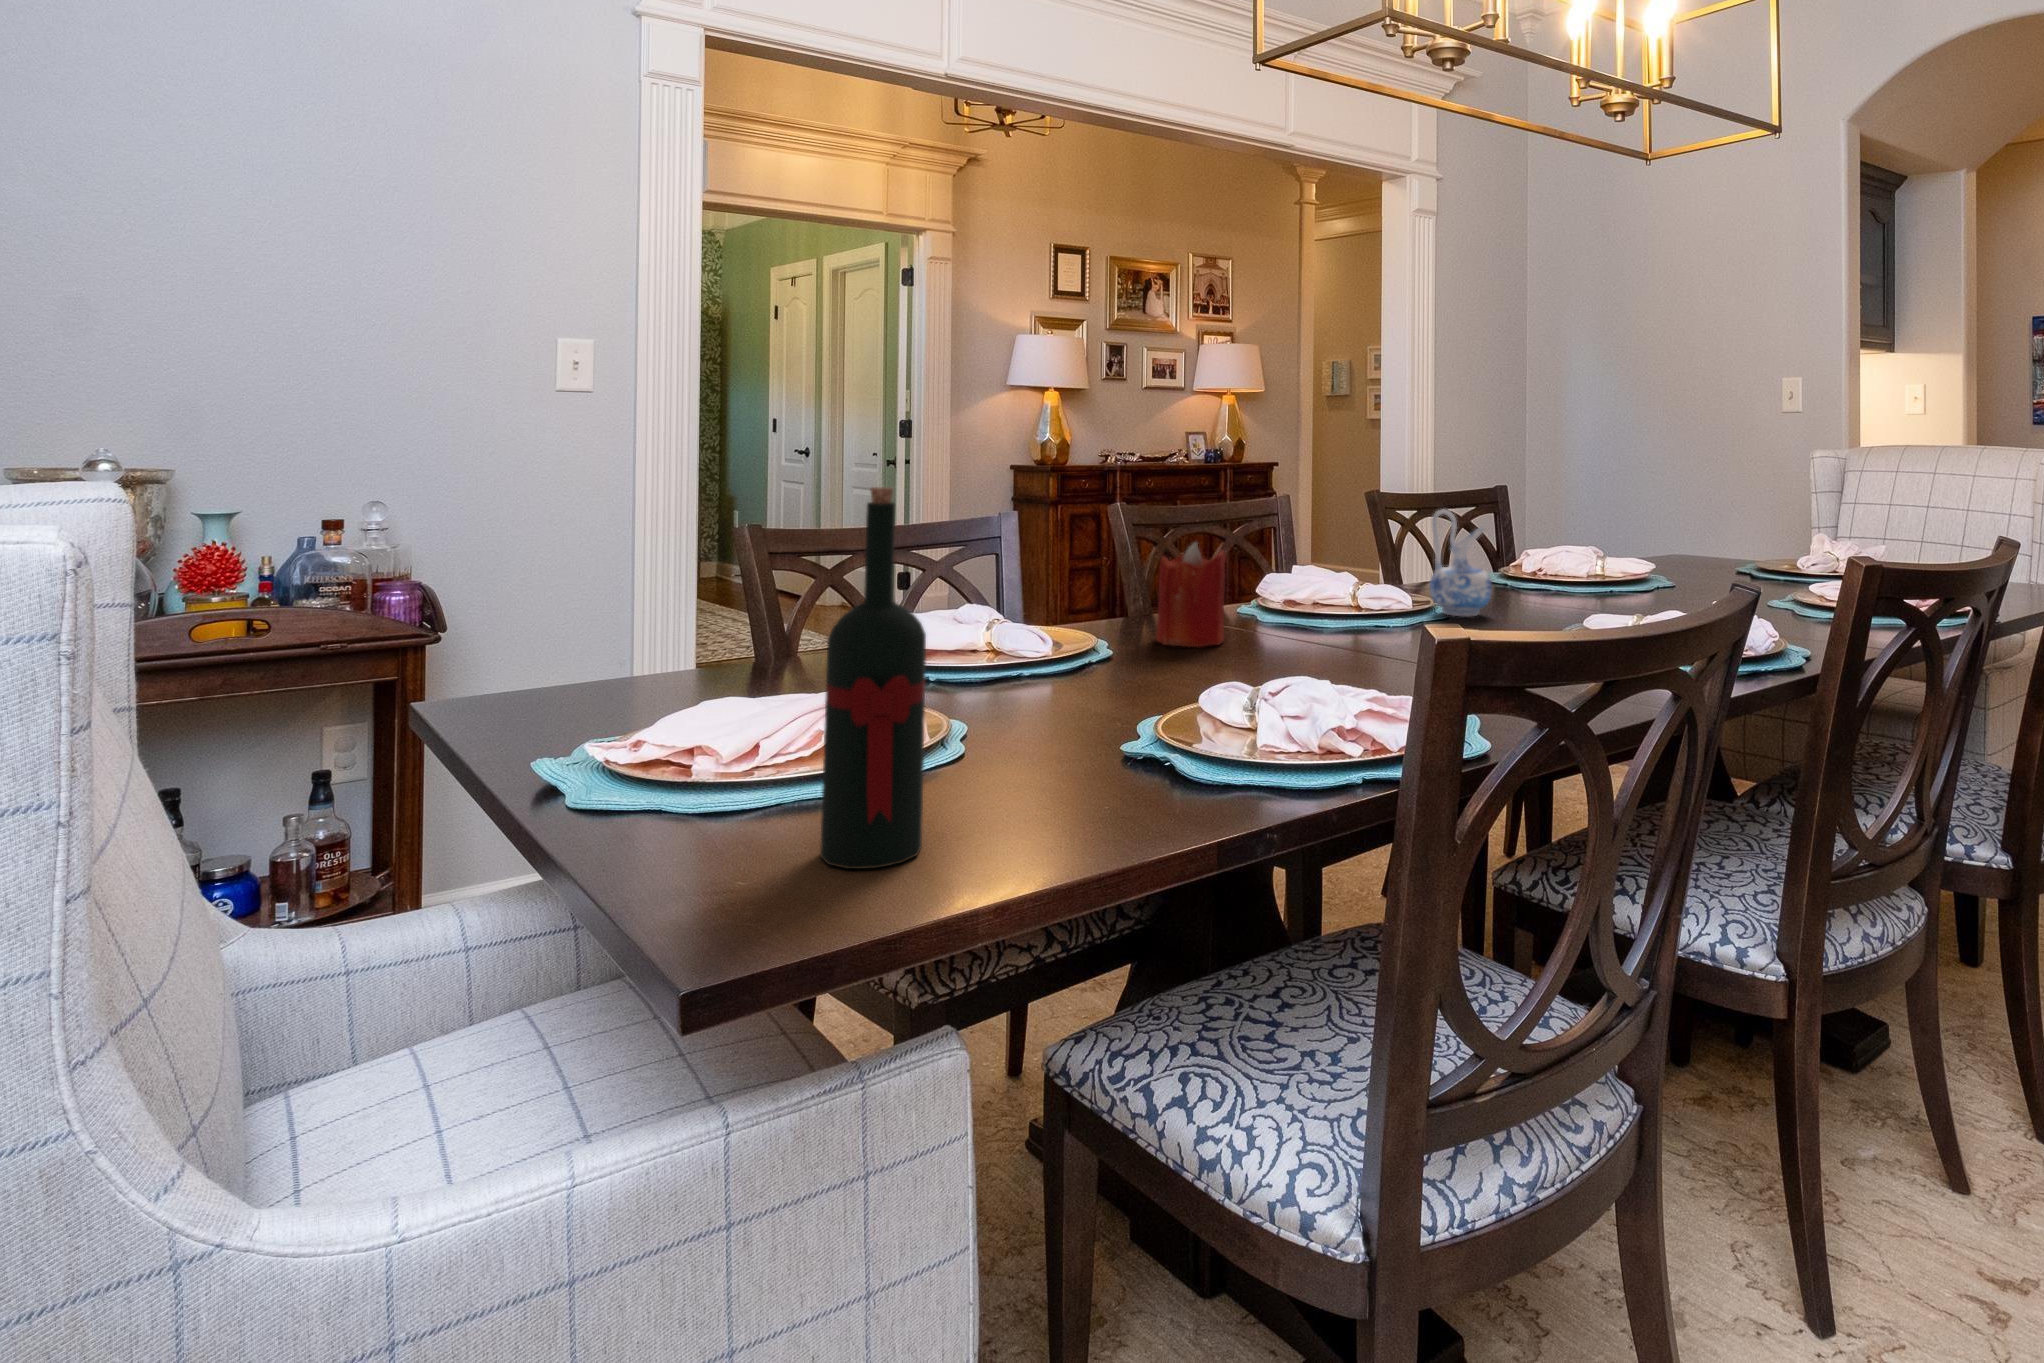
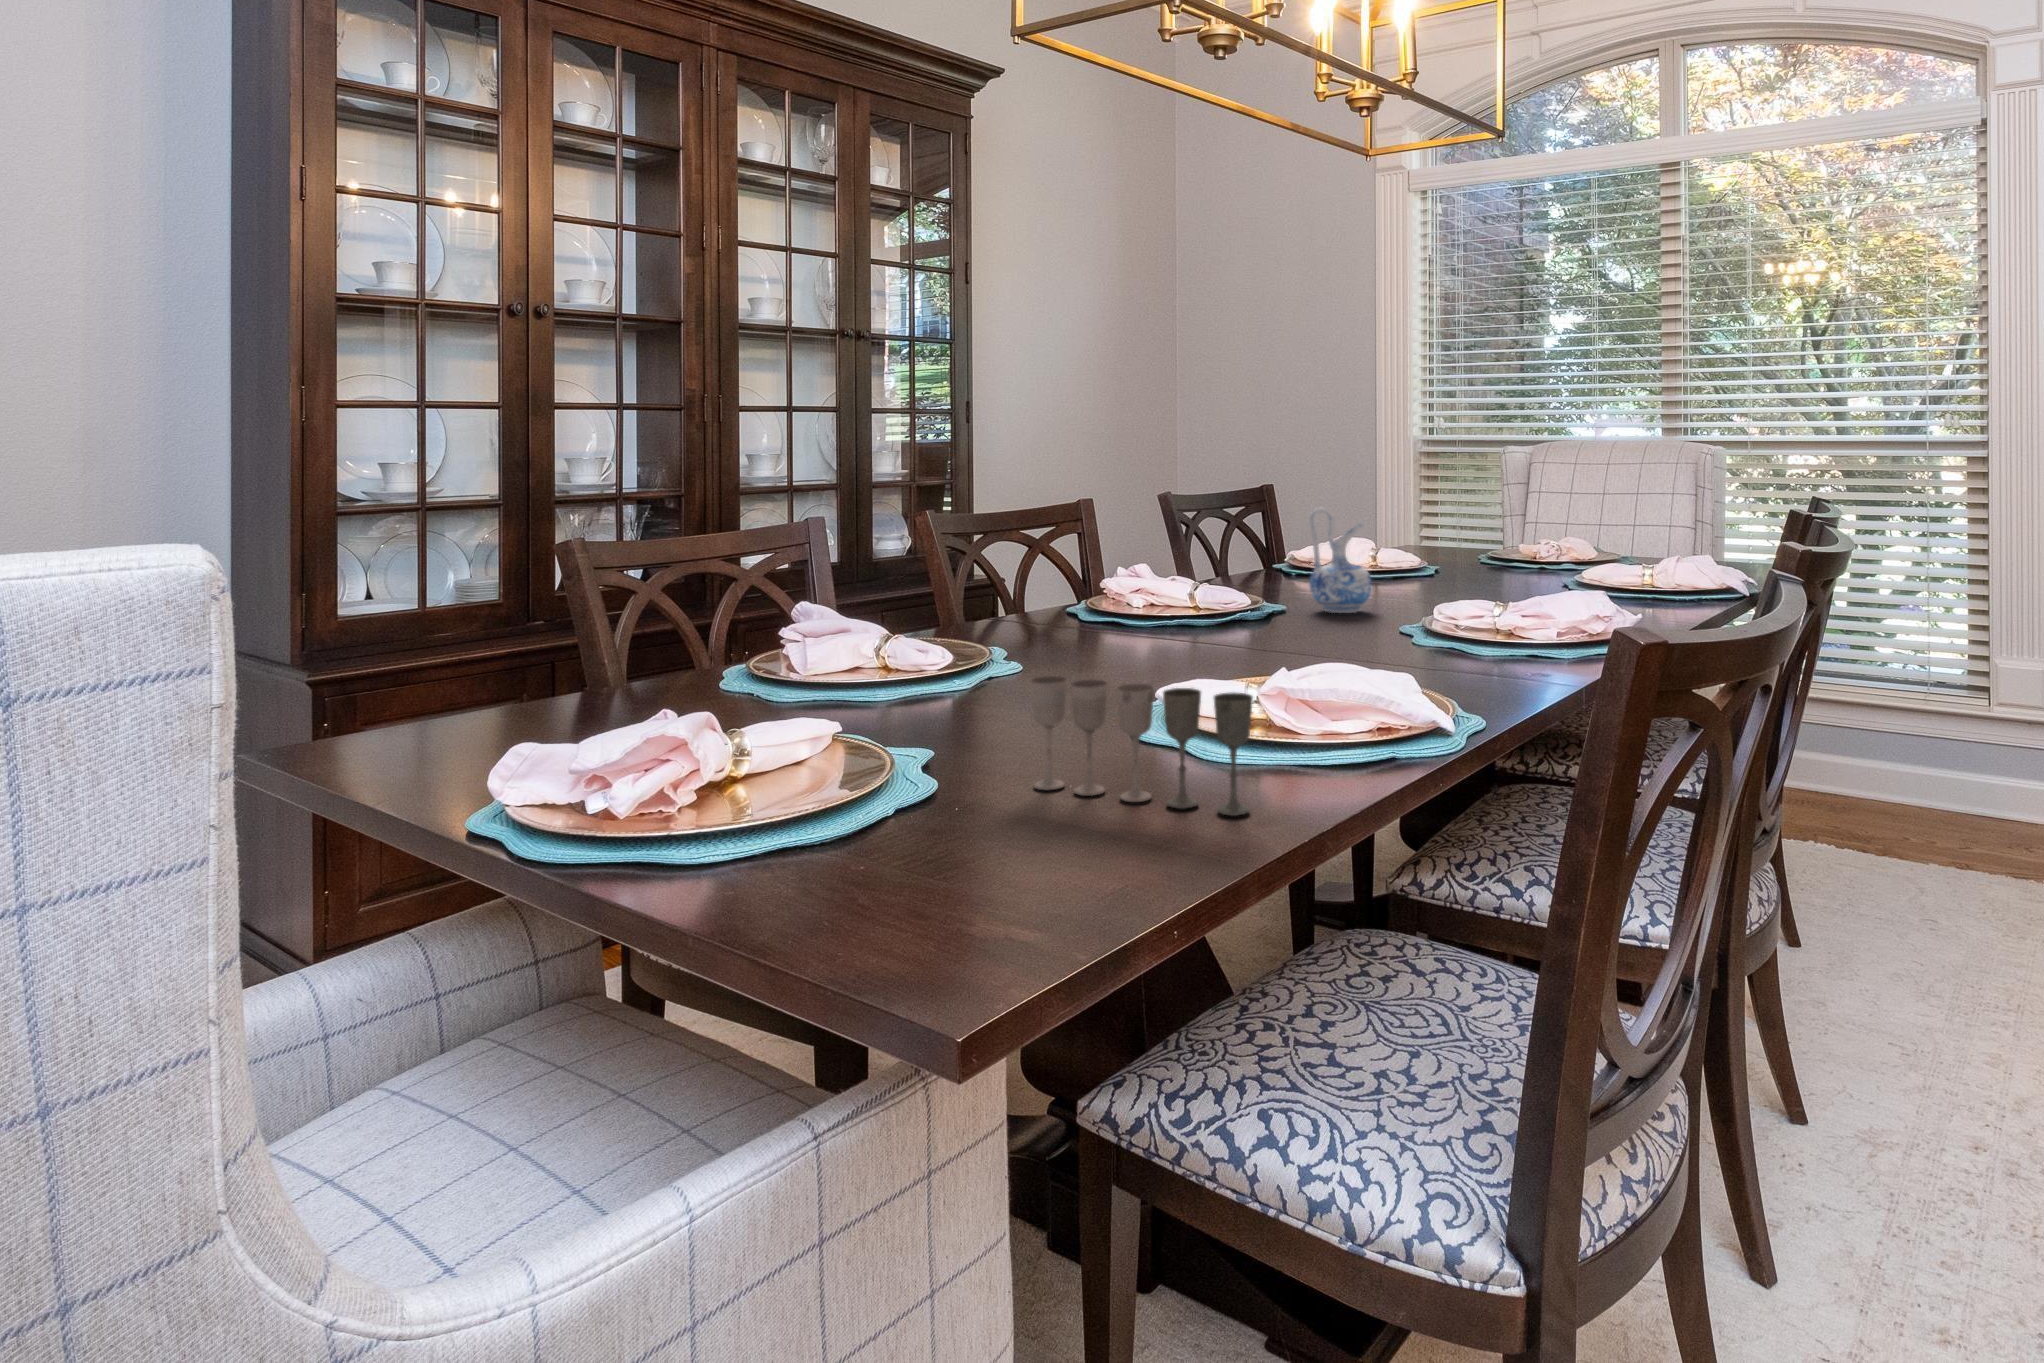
wine bottle: present [820,487,926,869] -> none [901,475,1013,918]
candle: present [1156,543,1226,647] -> none [1067,549,1137,658]
wine glass: none [1017,664,1193,804] -> present [1031,676,1253,816]

